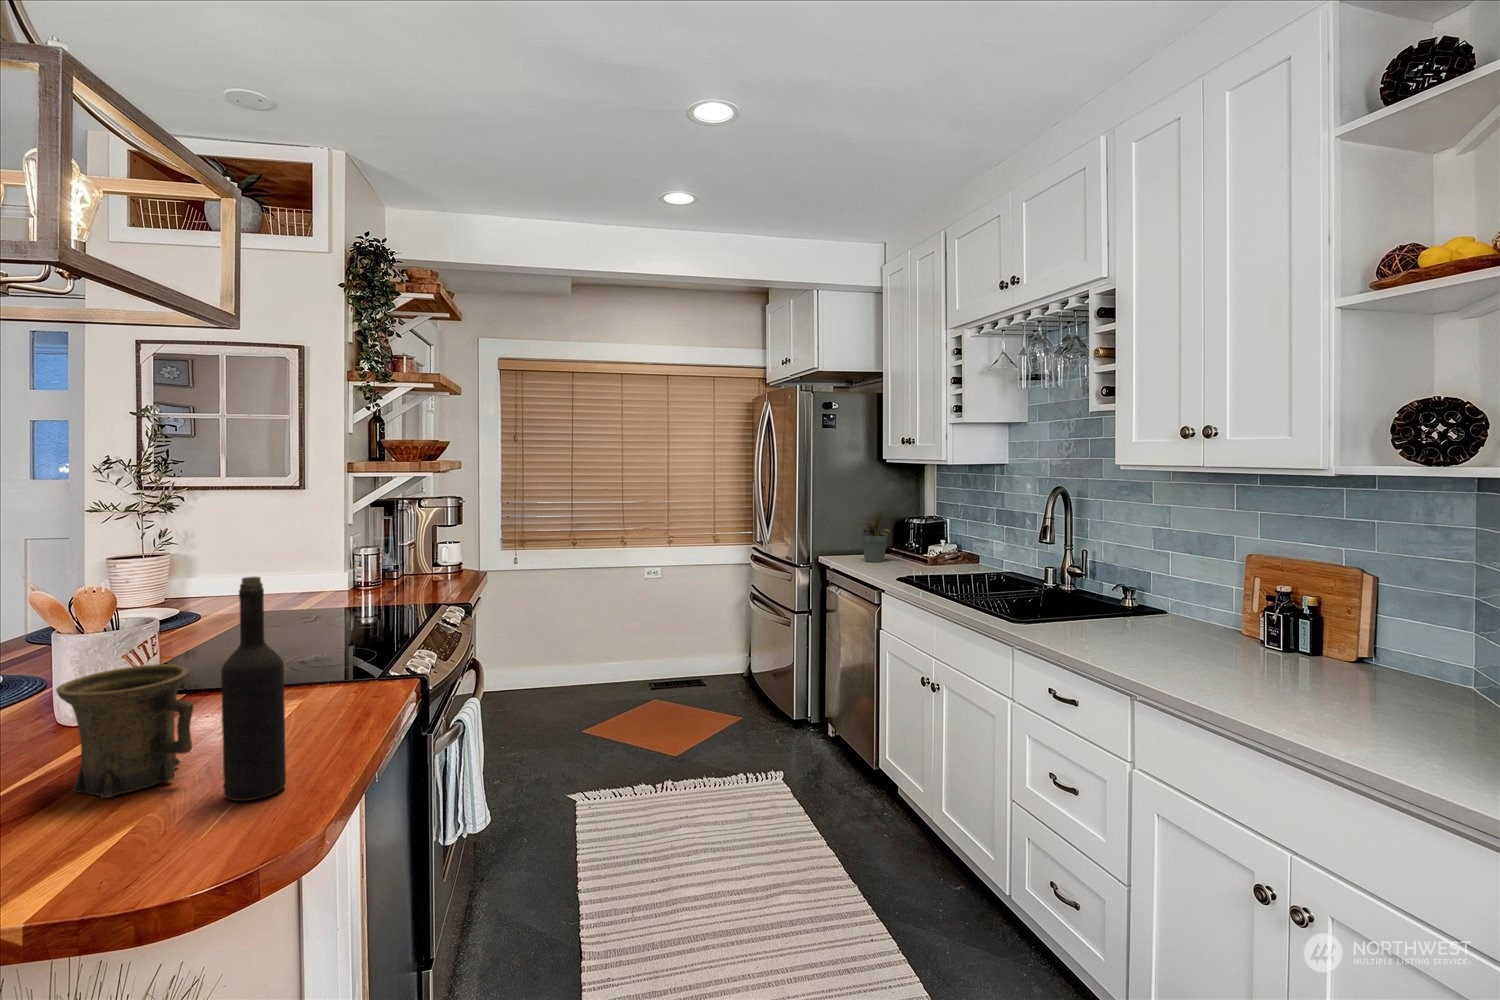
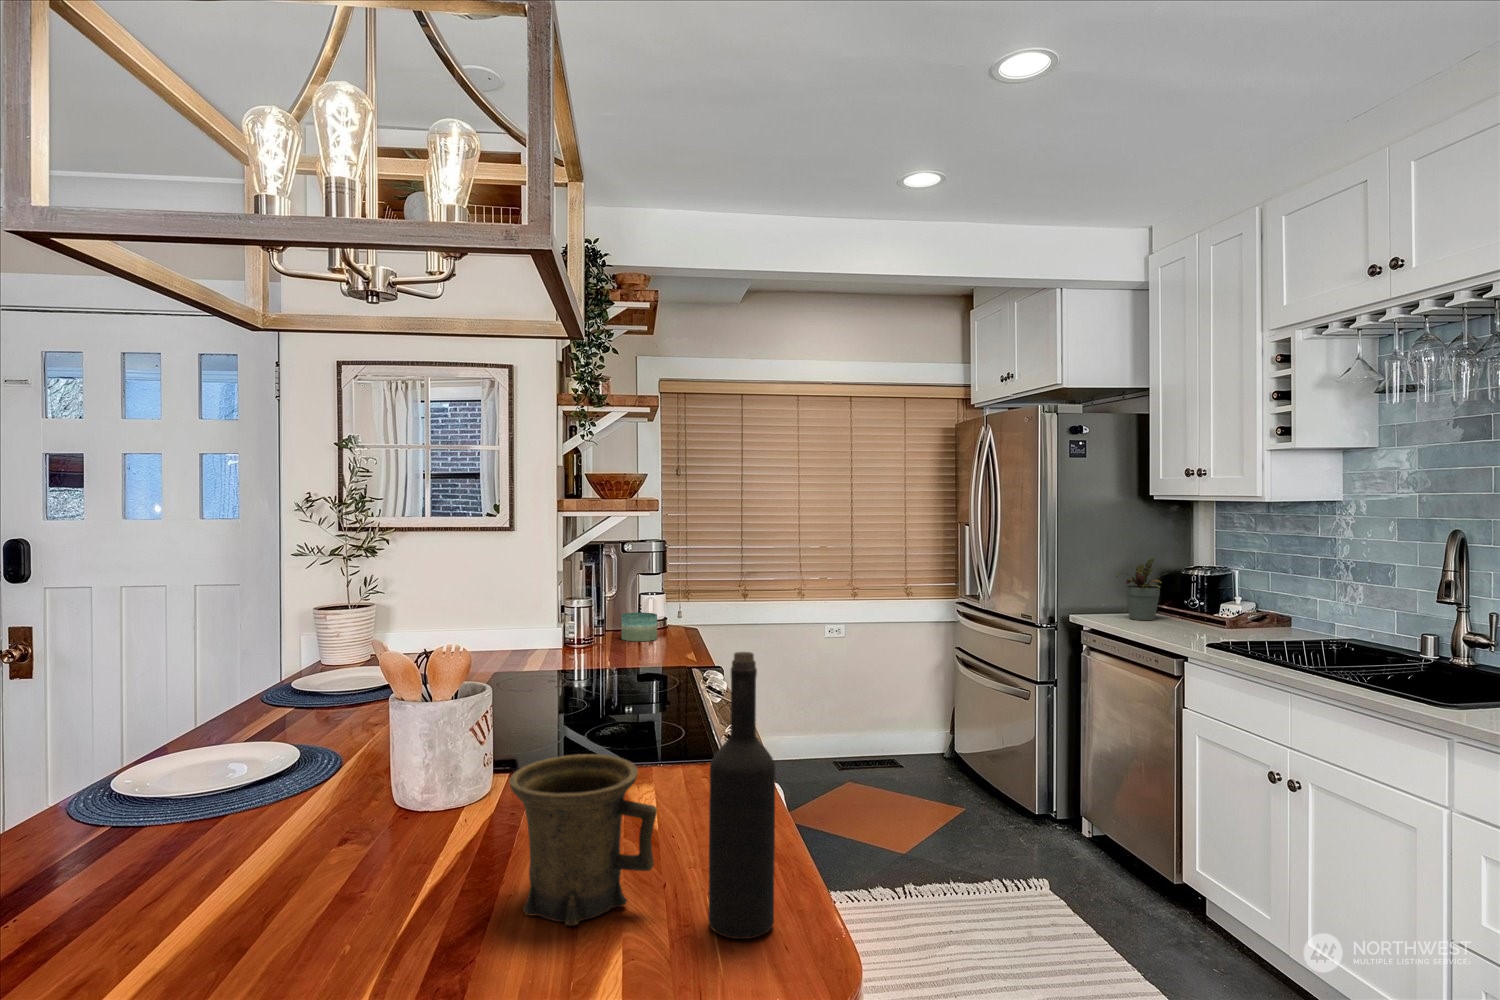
candle: none [413,560,446,585] -> present [621,613,657,641]

